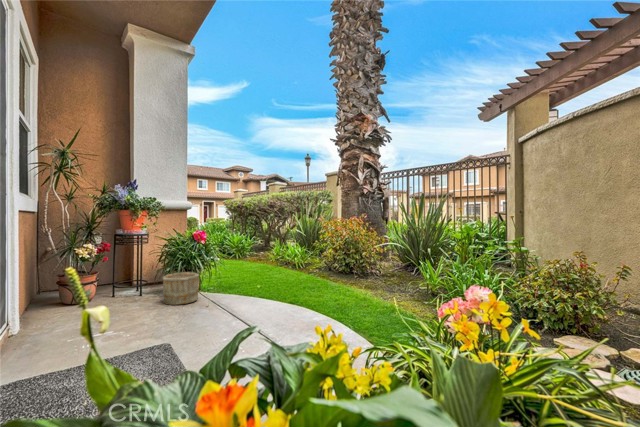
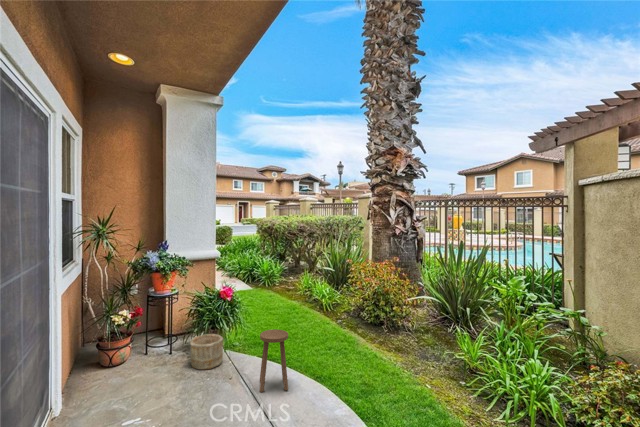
stool: none [239,258,270,318] -> present [260,329,288,392]

